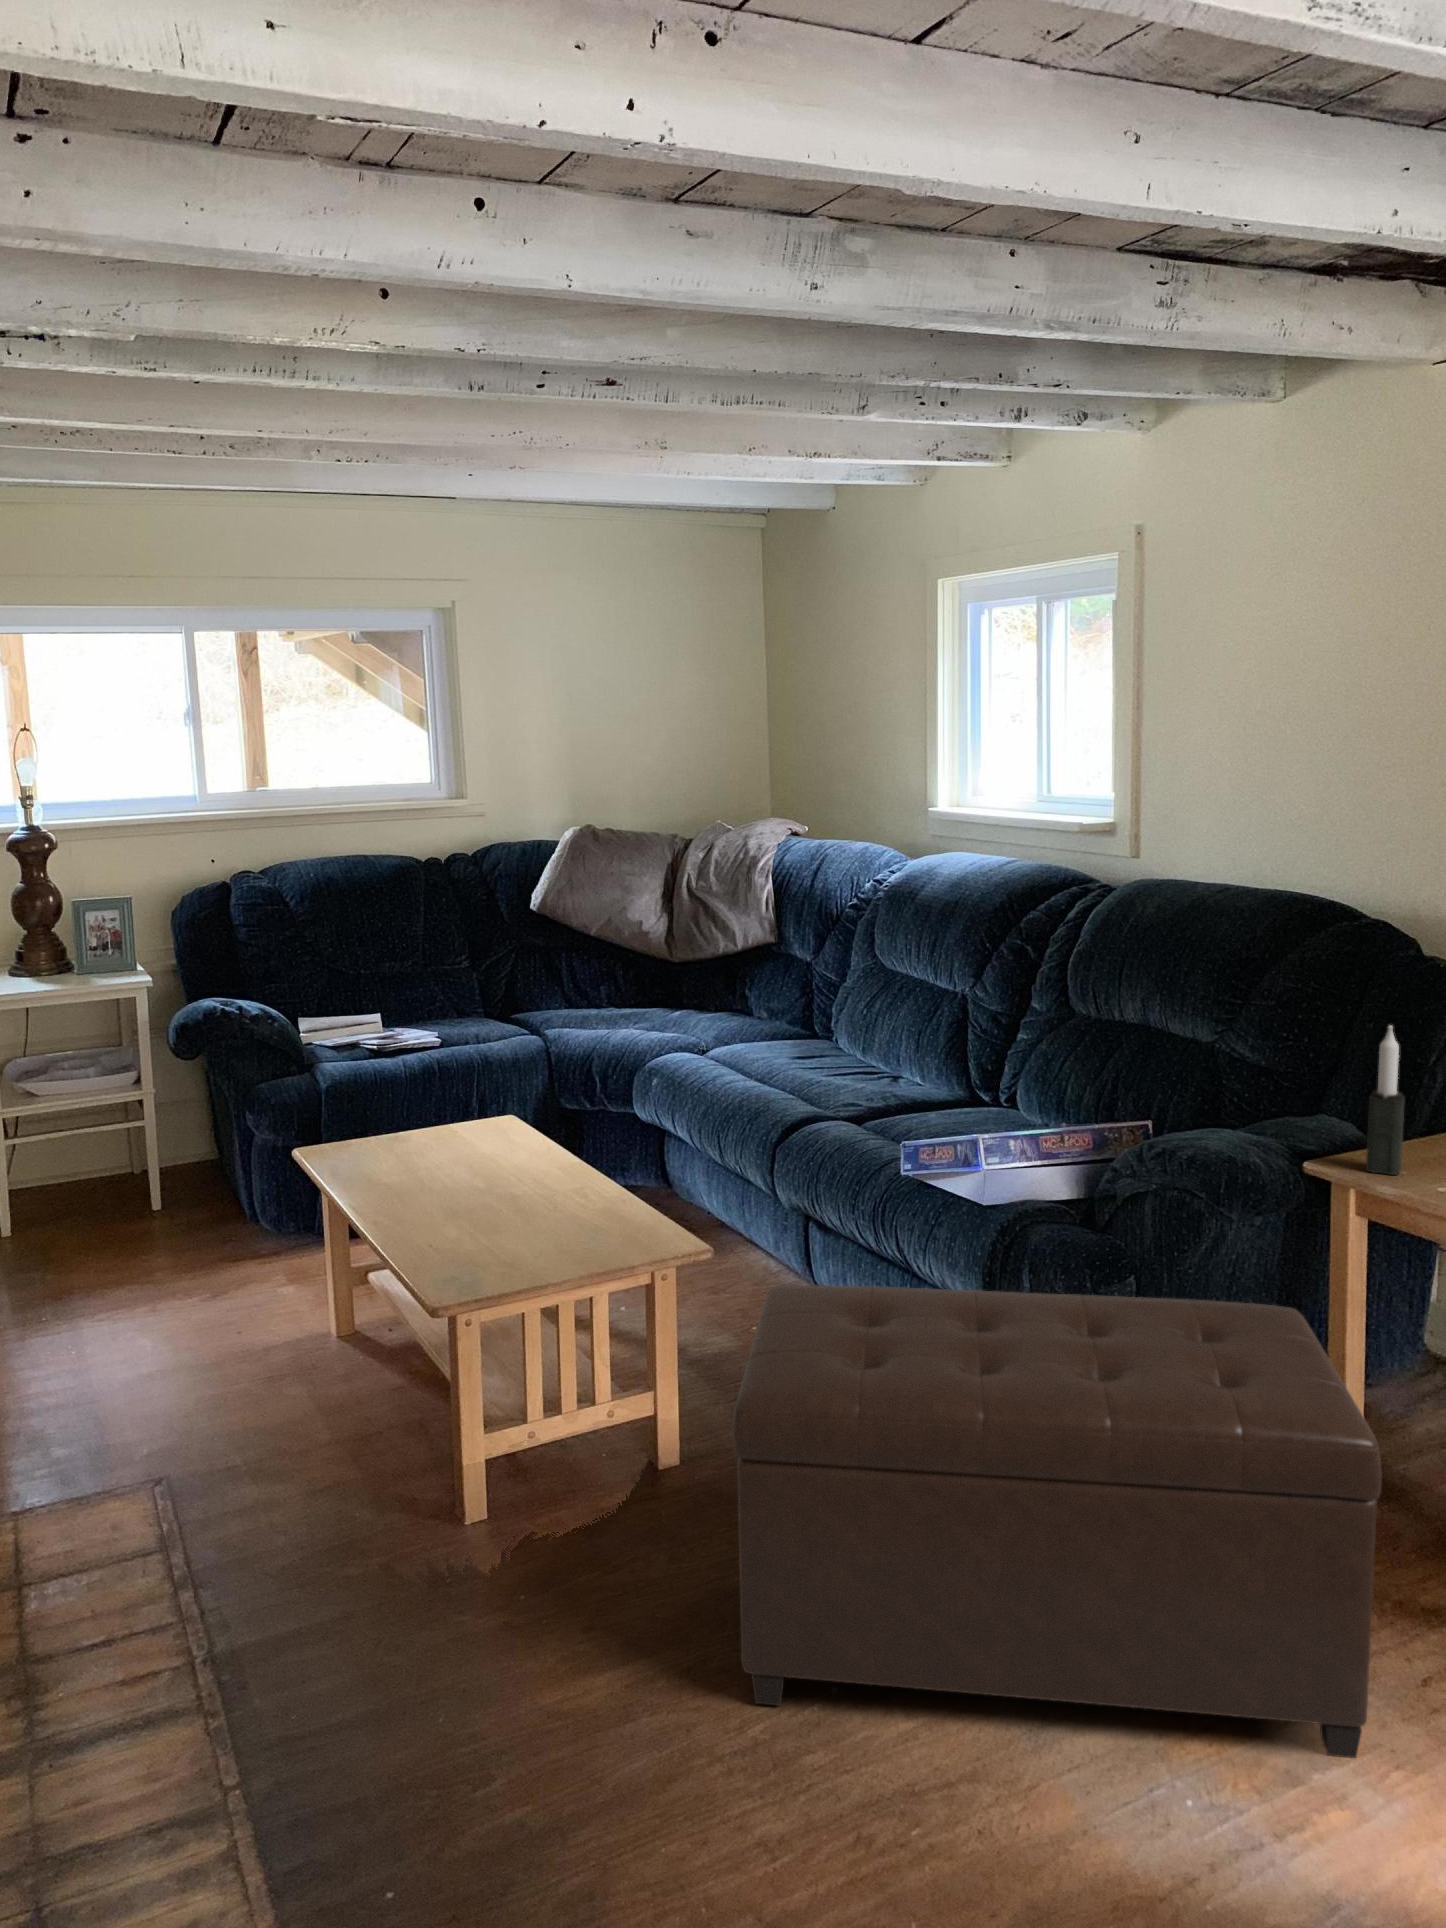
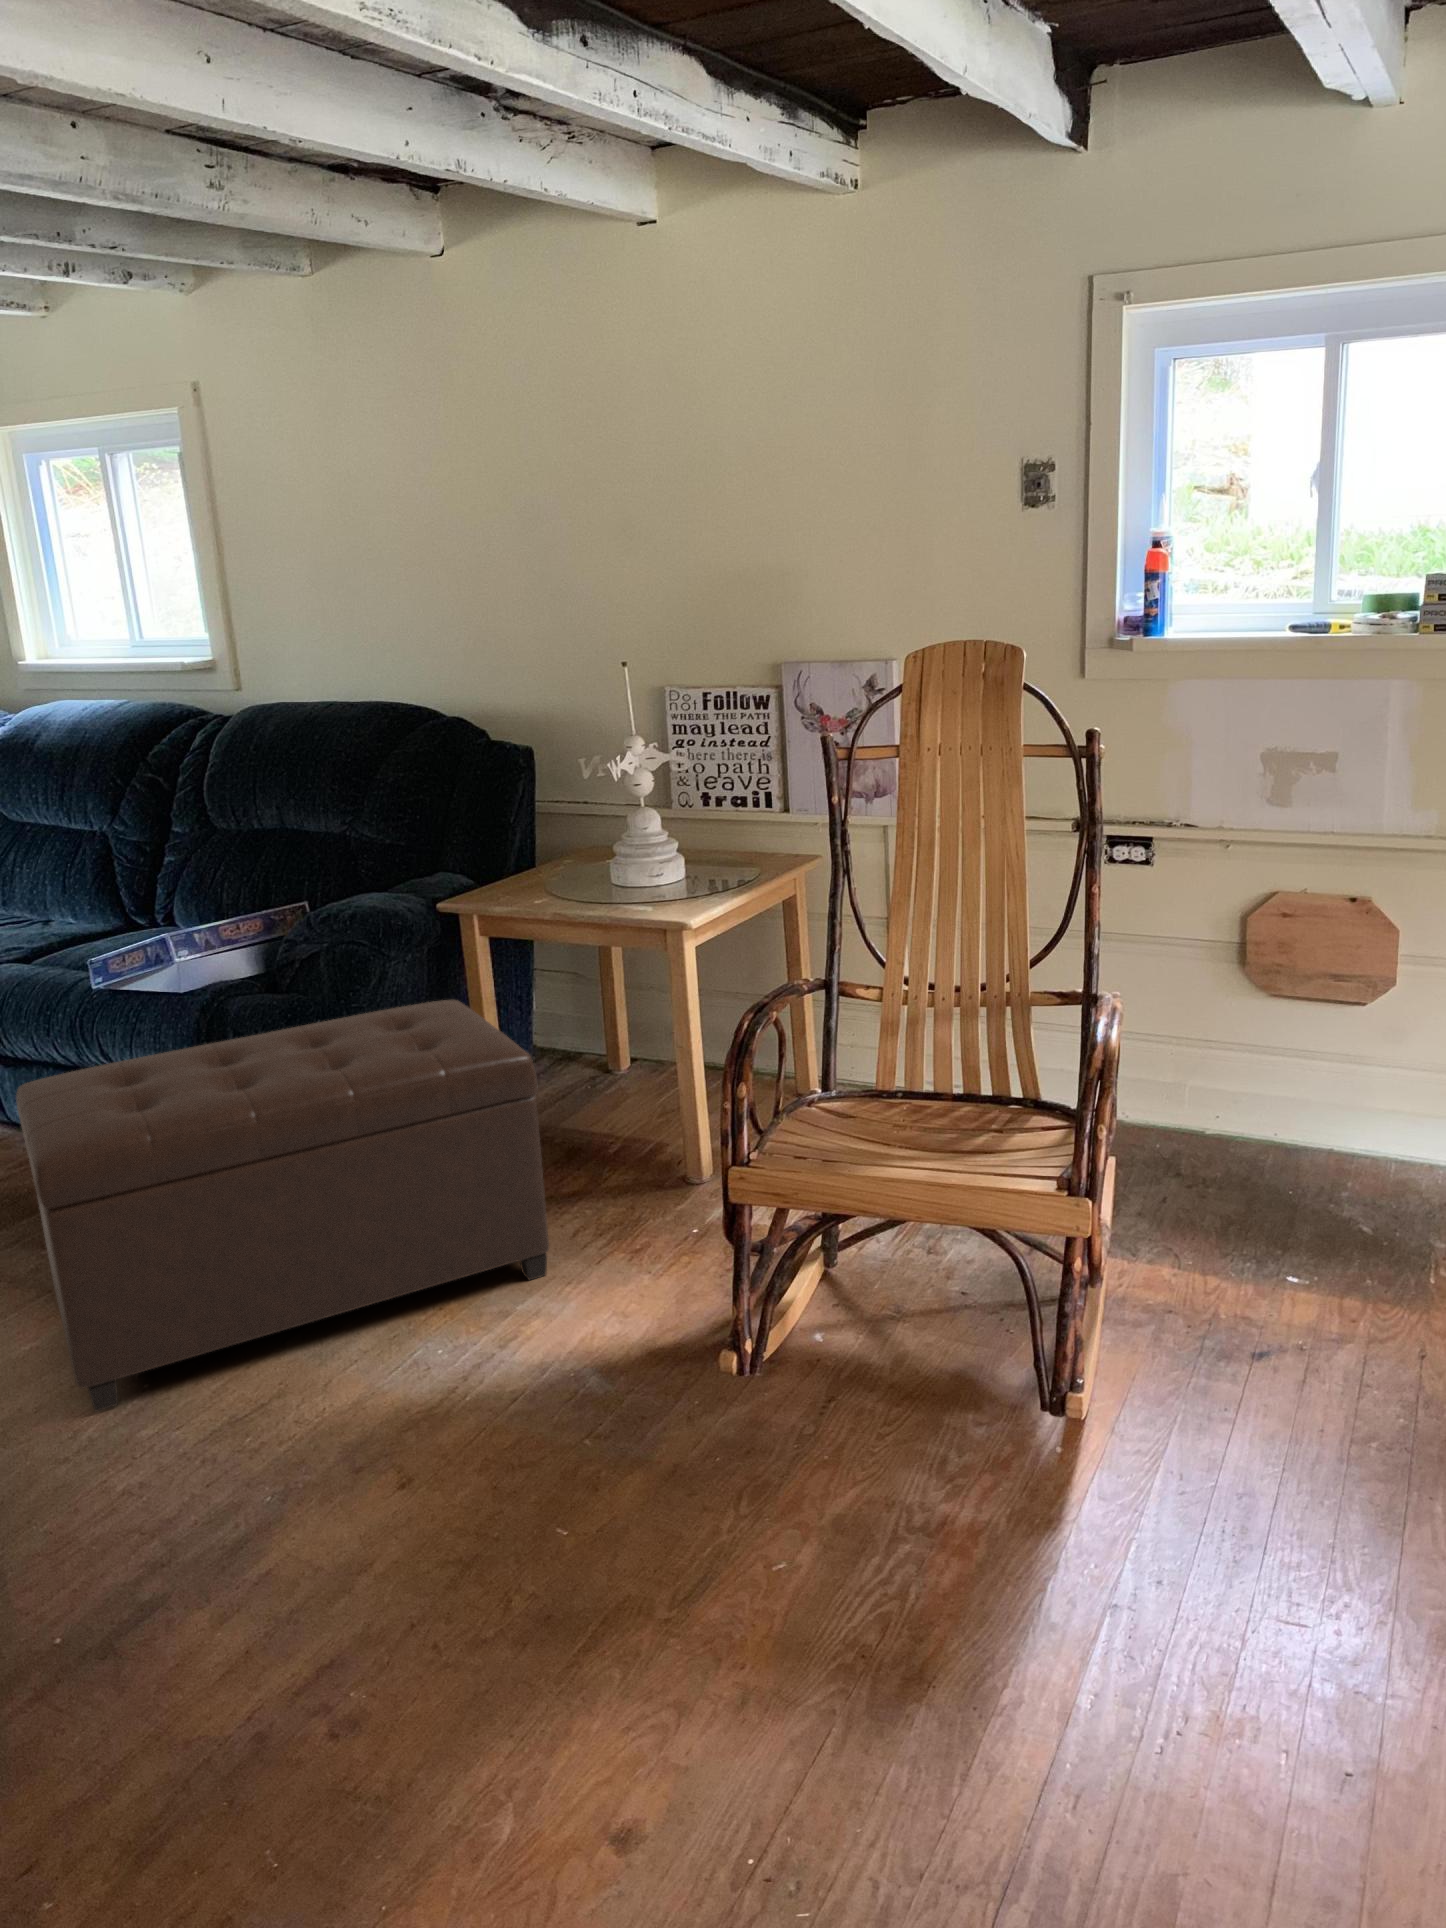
candle: present [1366,1025,1405,1175] -> none [478,785,506,898]

